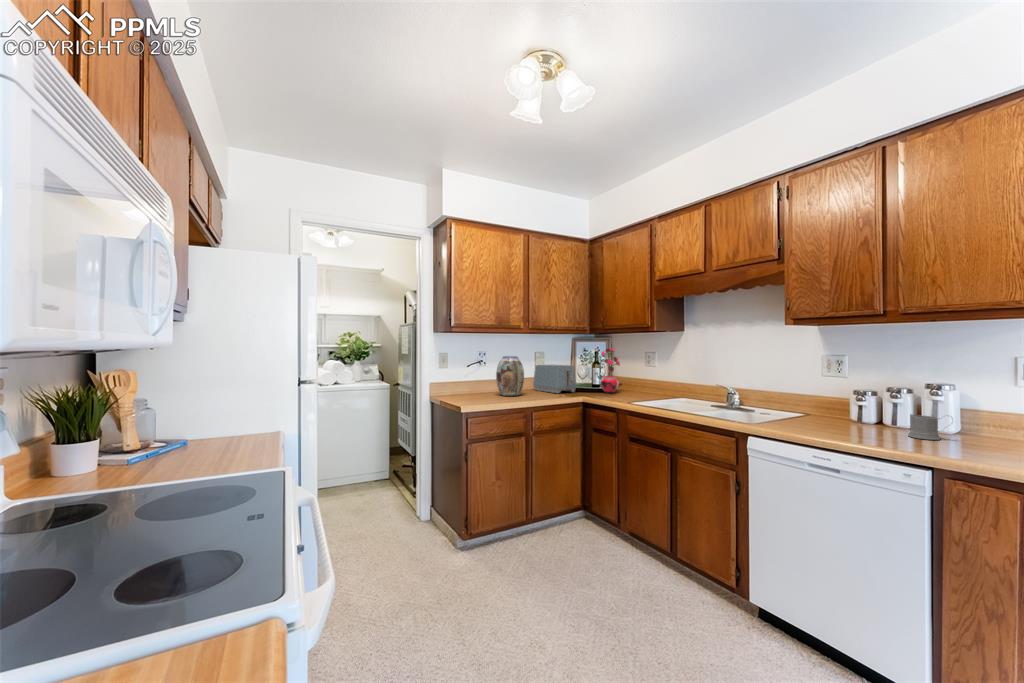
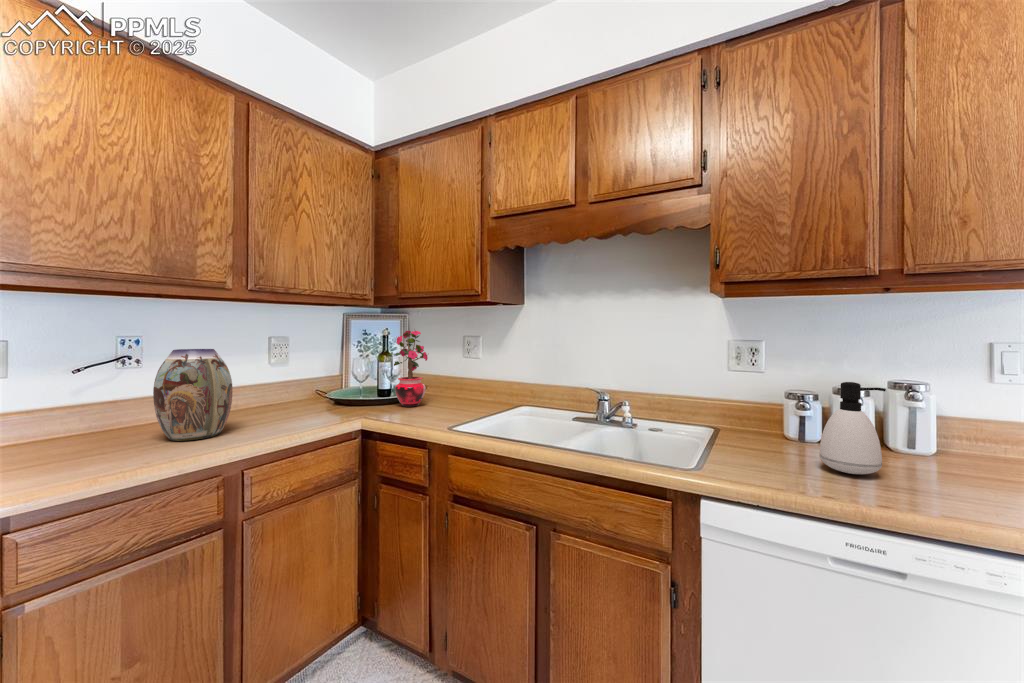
toaster: present [533,364,576,393] -> none [263,361,351,418]
soap dispenser: none [836,379,874,433] -> present [819,382,886,474]
mug: present [908,414,940,440] -> none [906,434,973,476]

